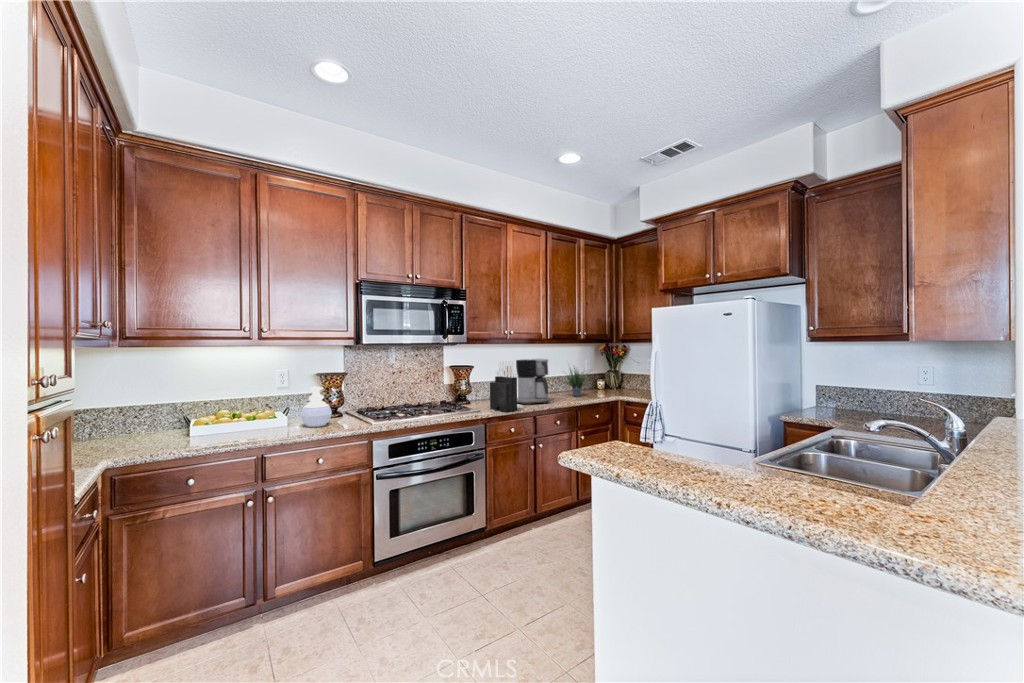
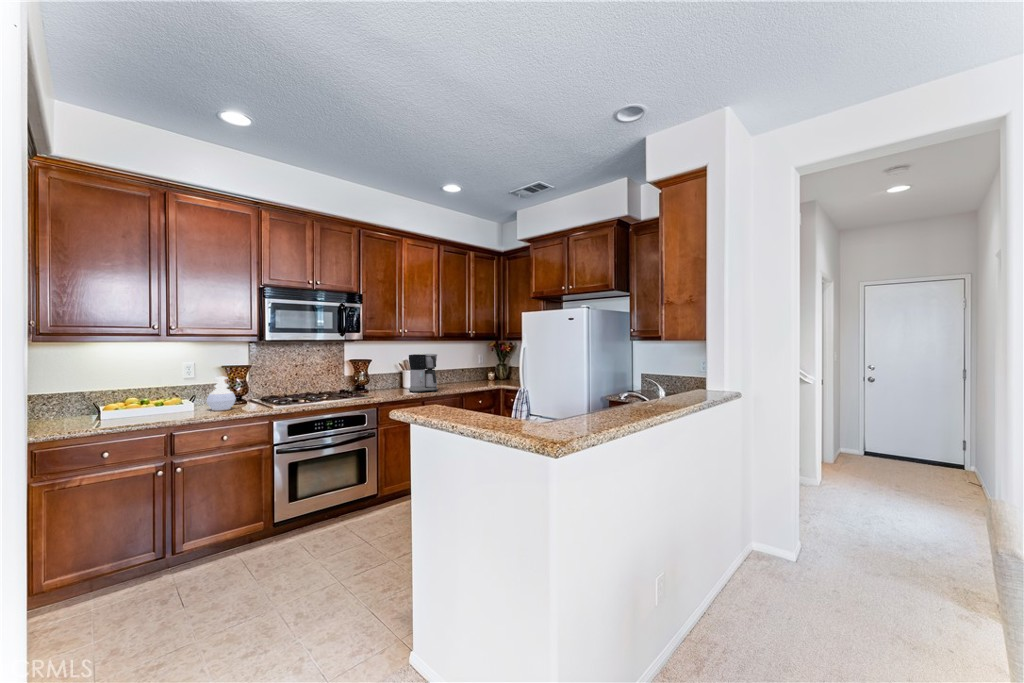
knife block: present [490,360,517,412] -> none [383,355,406,398]
potted plant: present [564,368,587,396] -> none [451,355,479,386]

